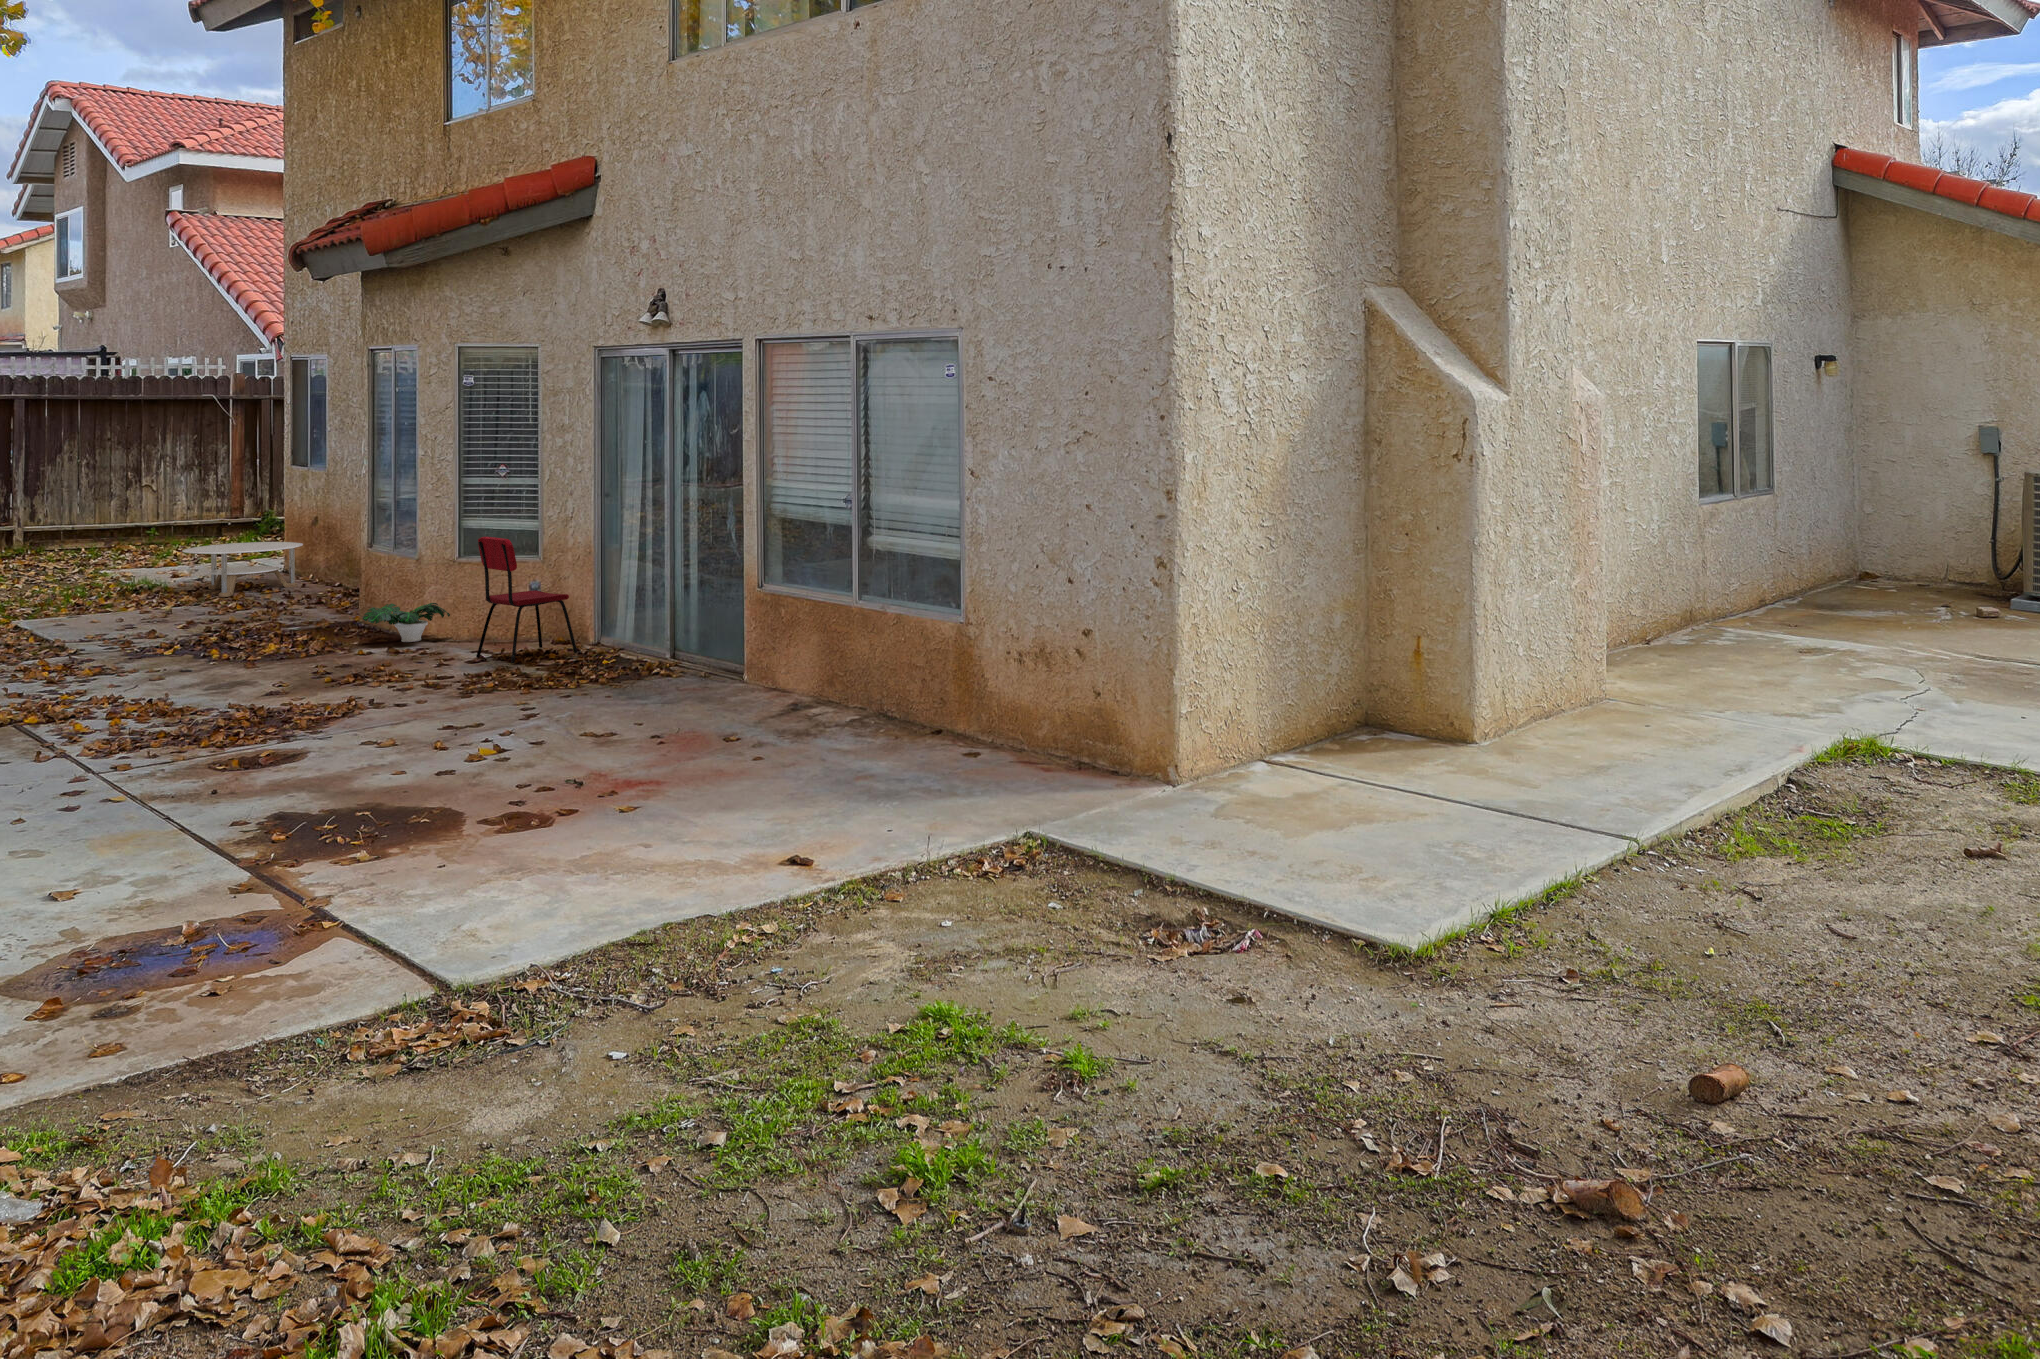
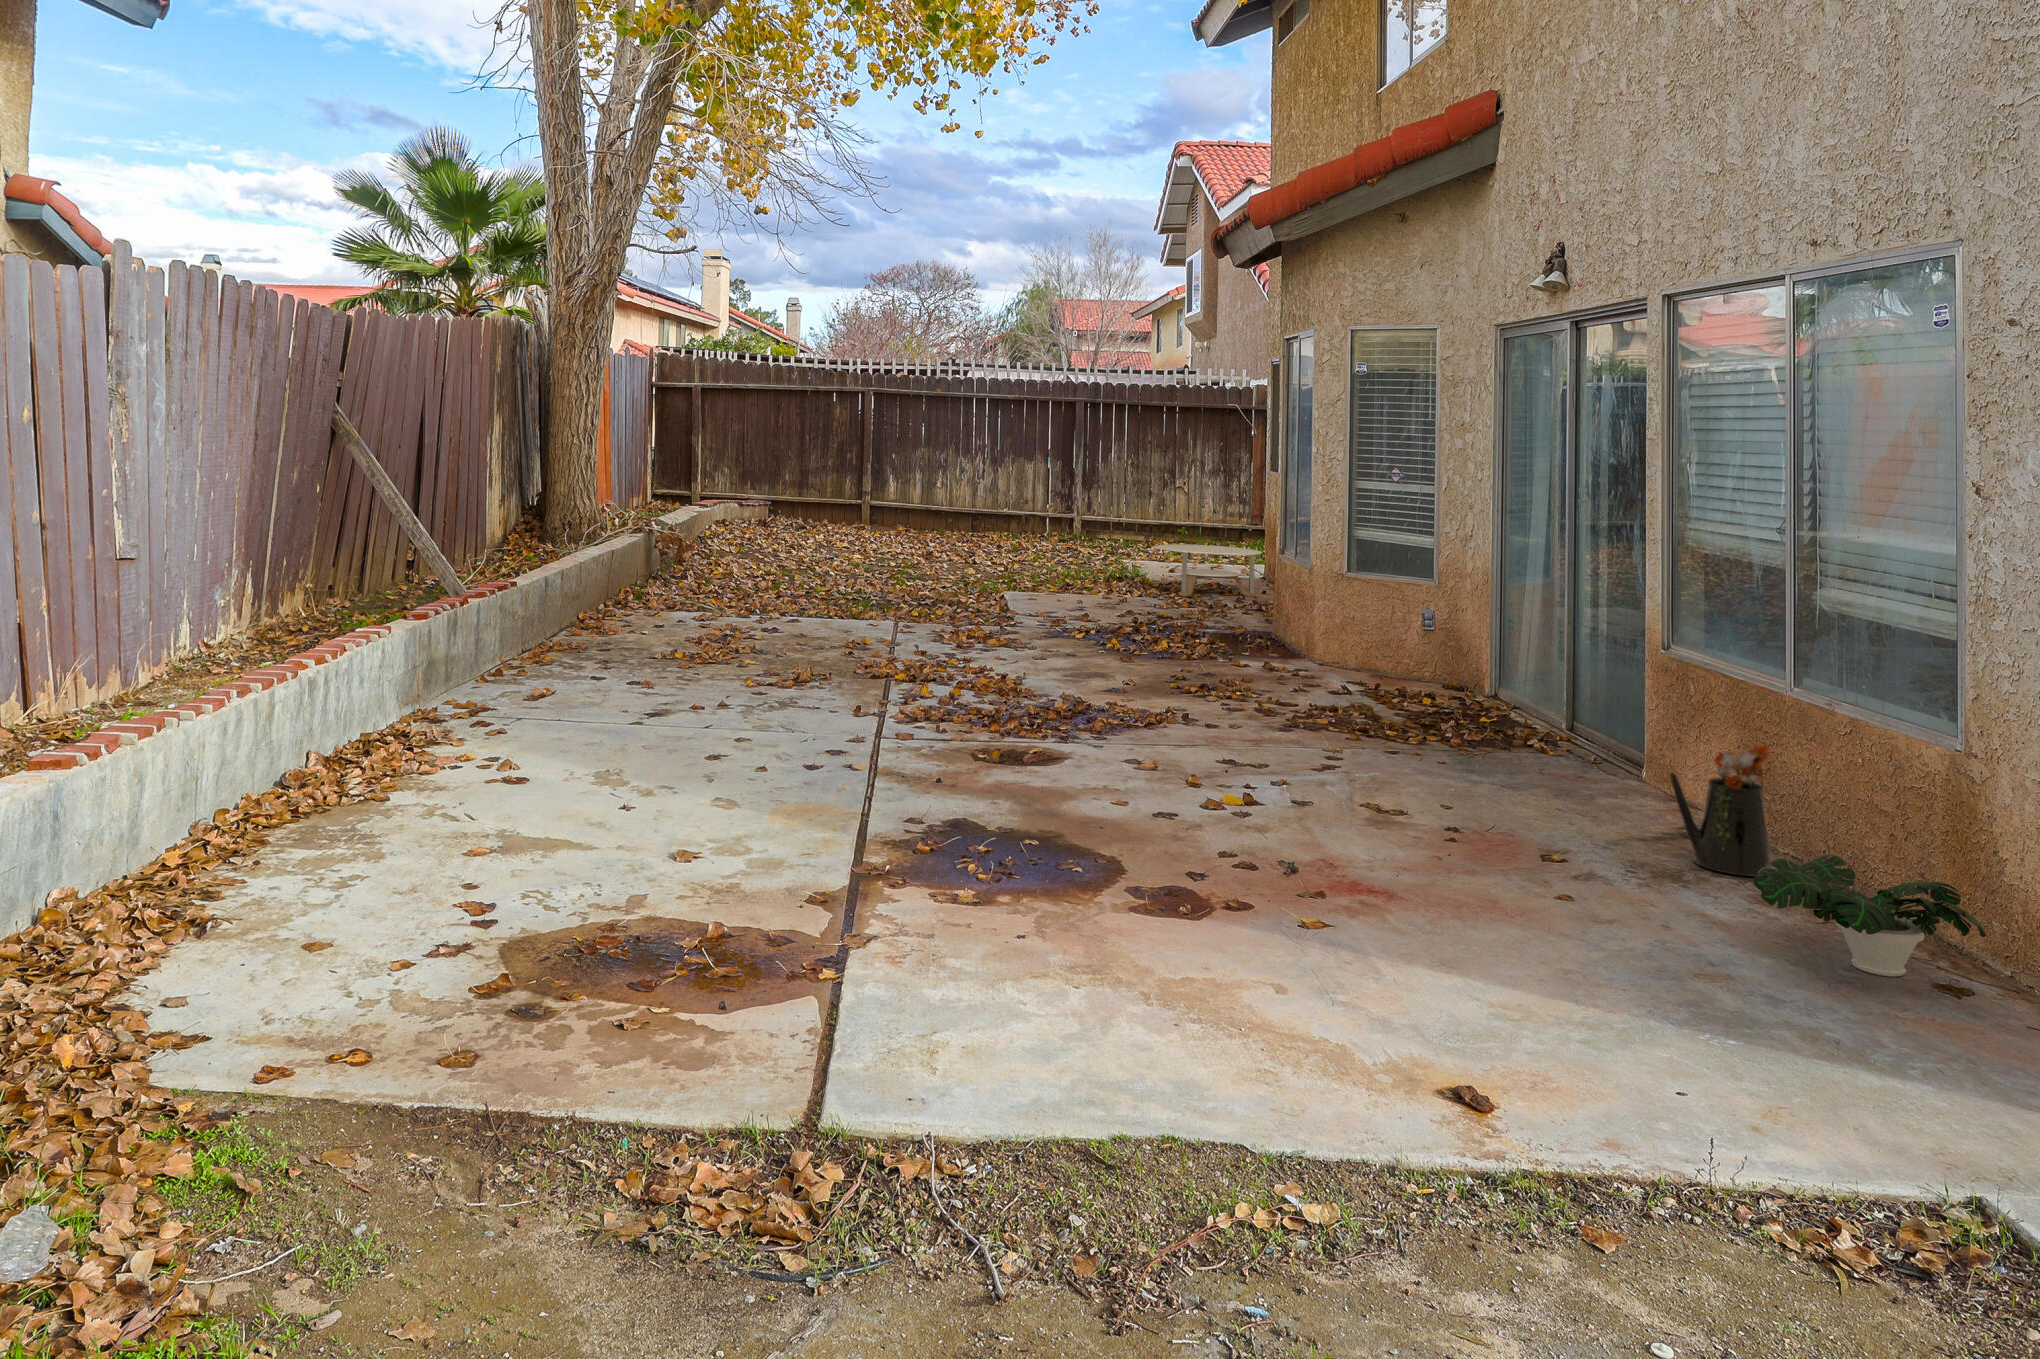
chair: present [476,537,577,663] -> none [1343,549,1461,708]
potted plant: present [363,603,450,642] -> present [1753,855,1986,976]
watering can: none [793,635,864,722] -> present [1670,745,1793,876]

